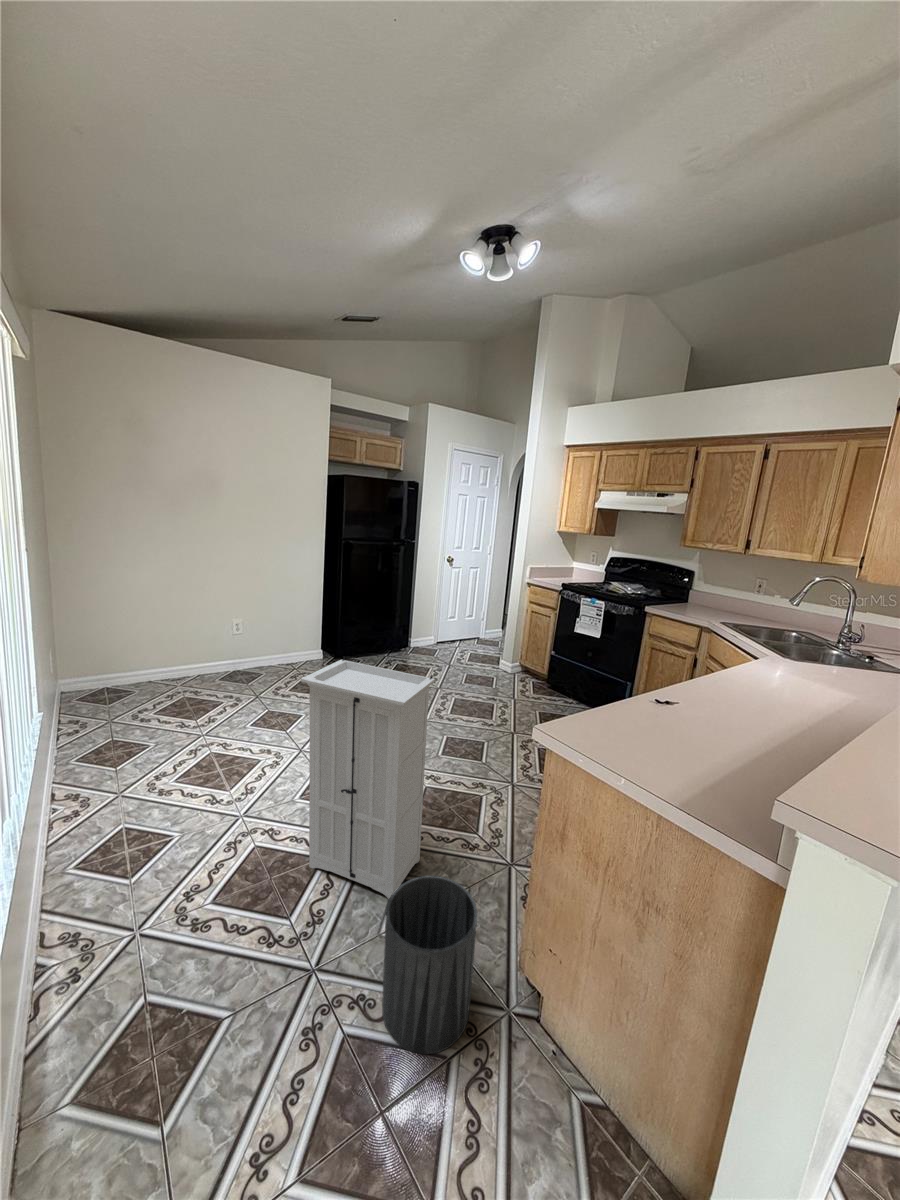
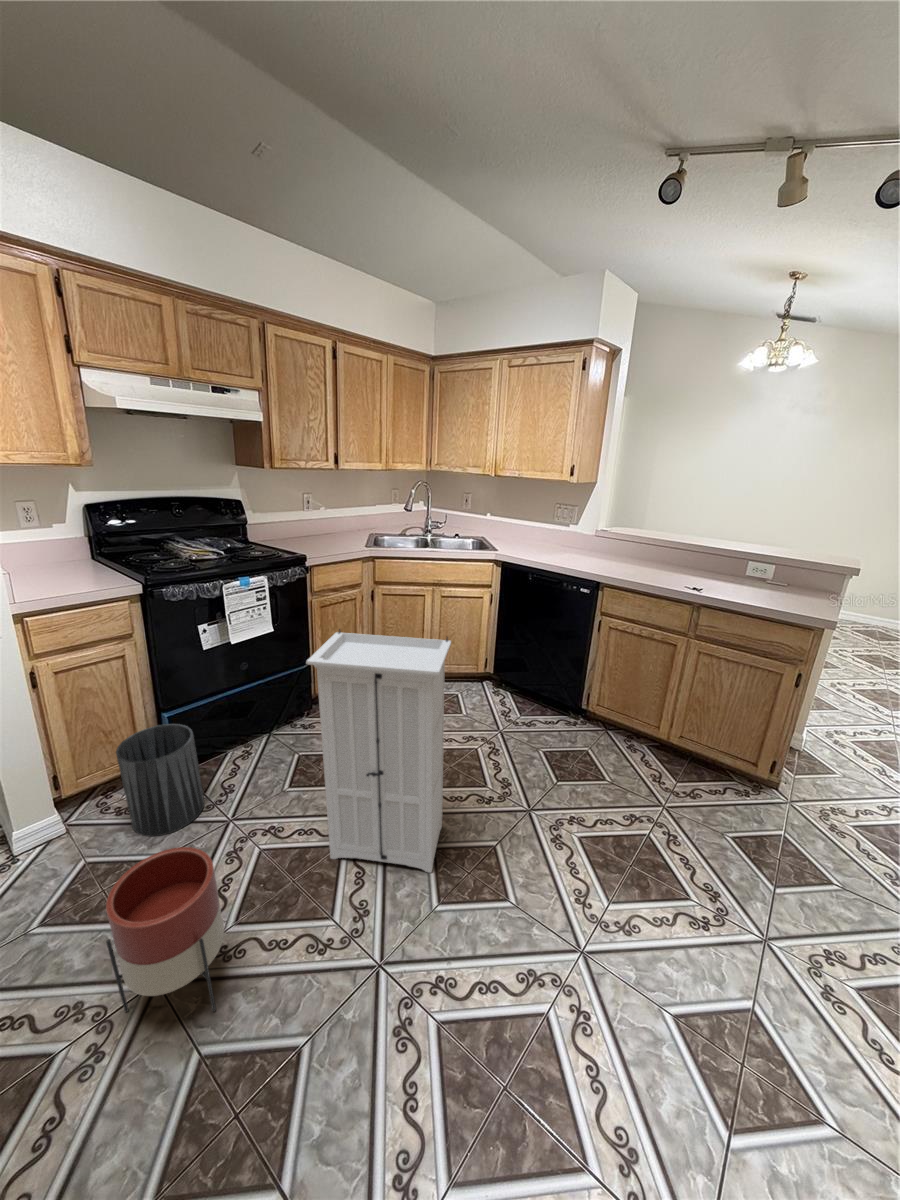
planter: none [98,819,194,970] -> present [106,847,224,1012]
trash can: present [382,876,478,1054] -> present [116,724,204,836]

